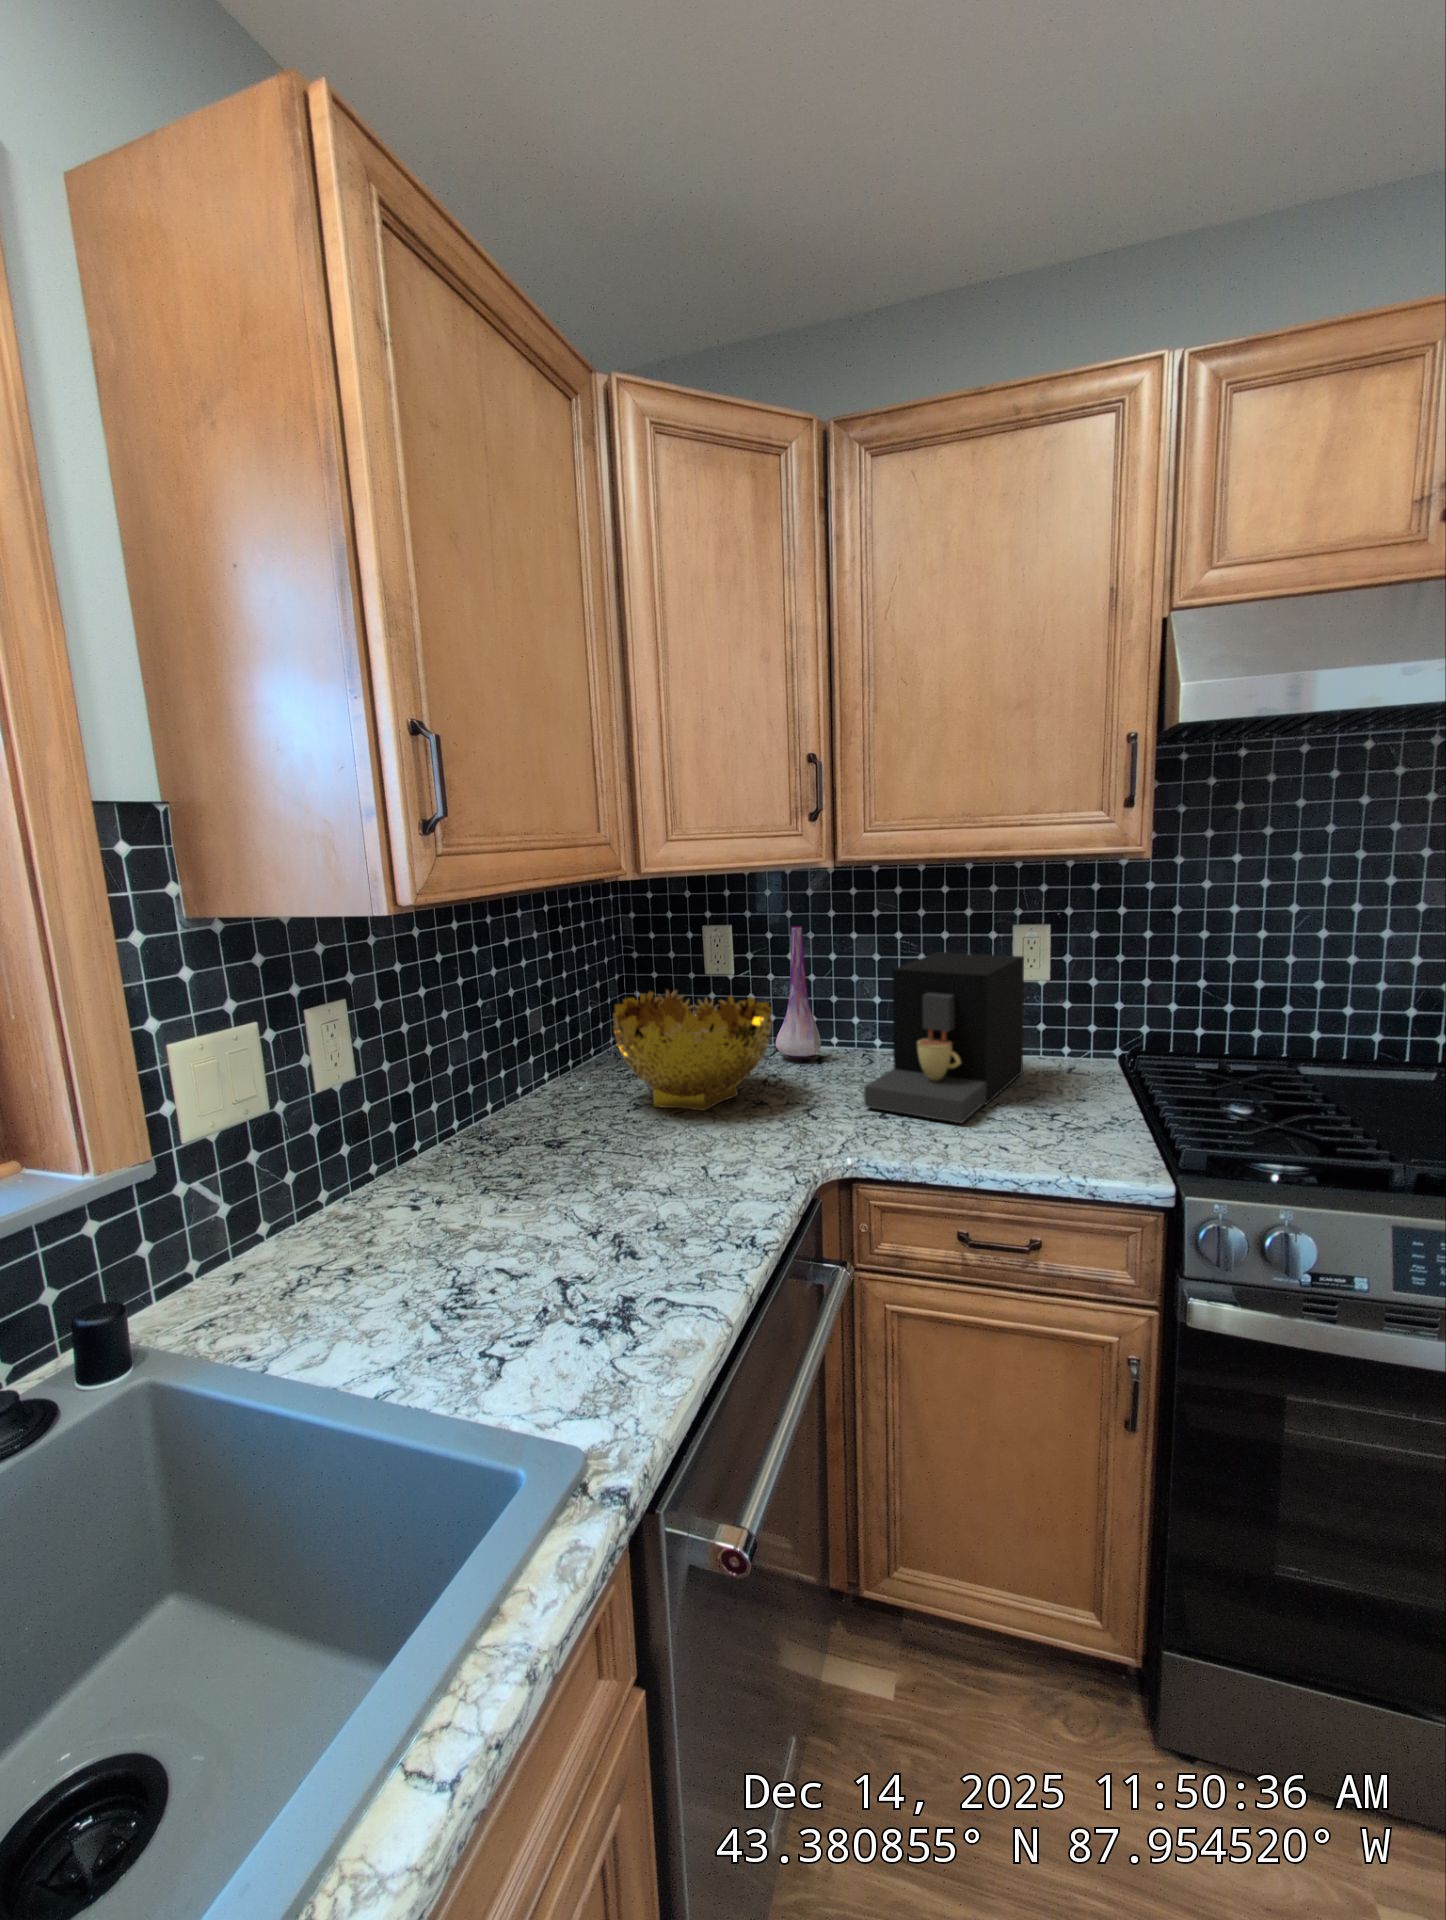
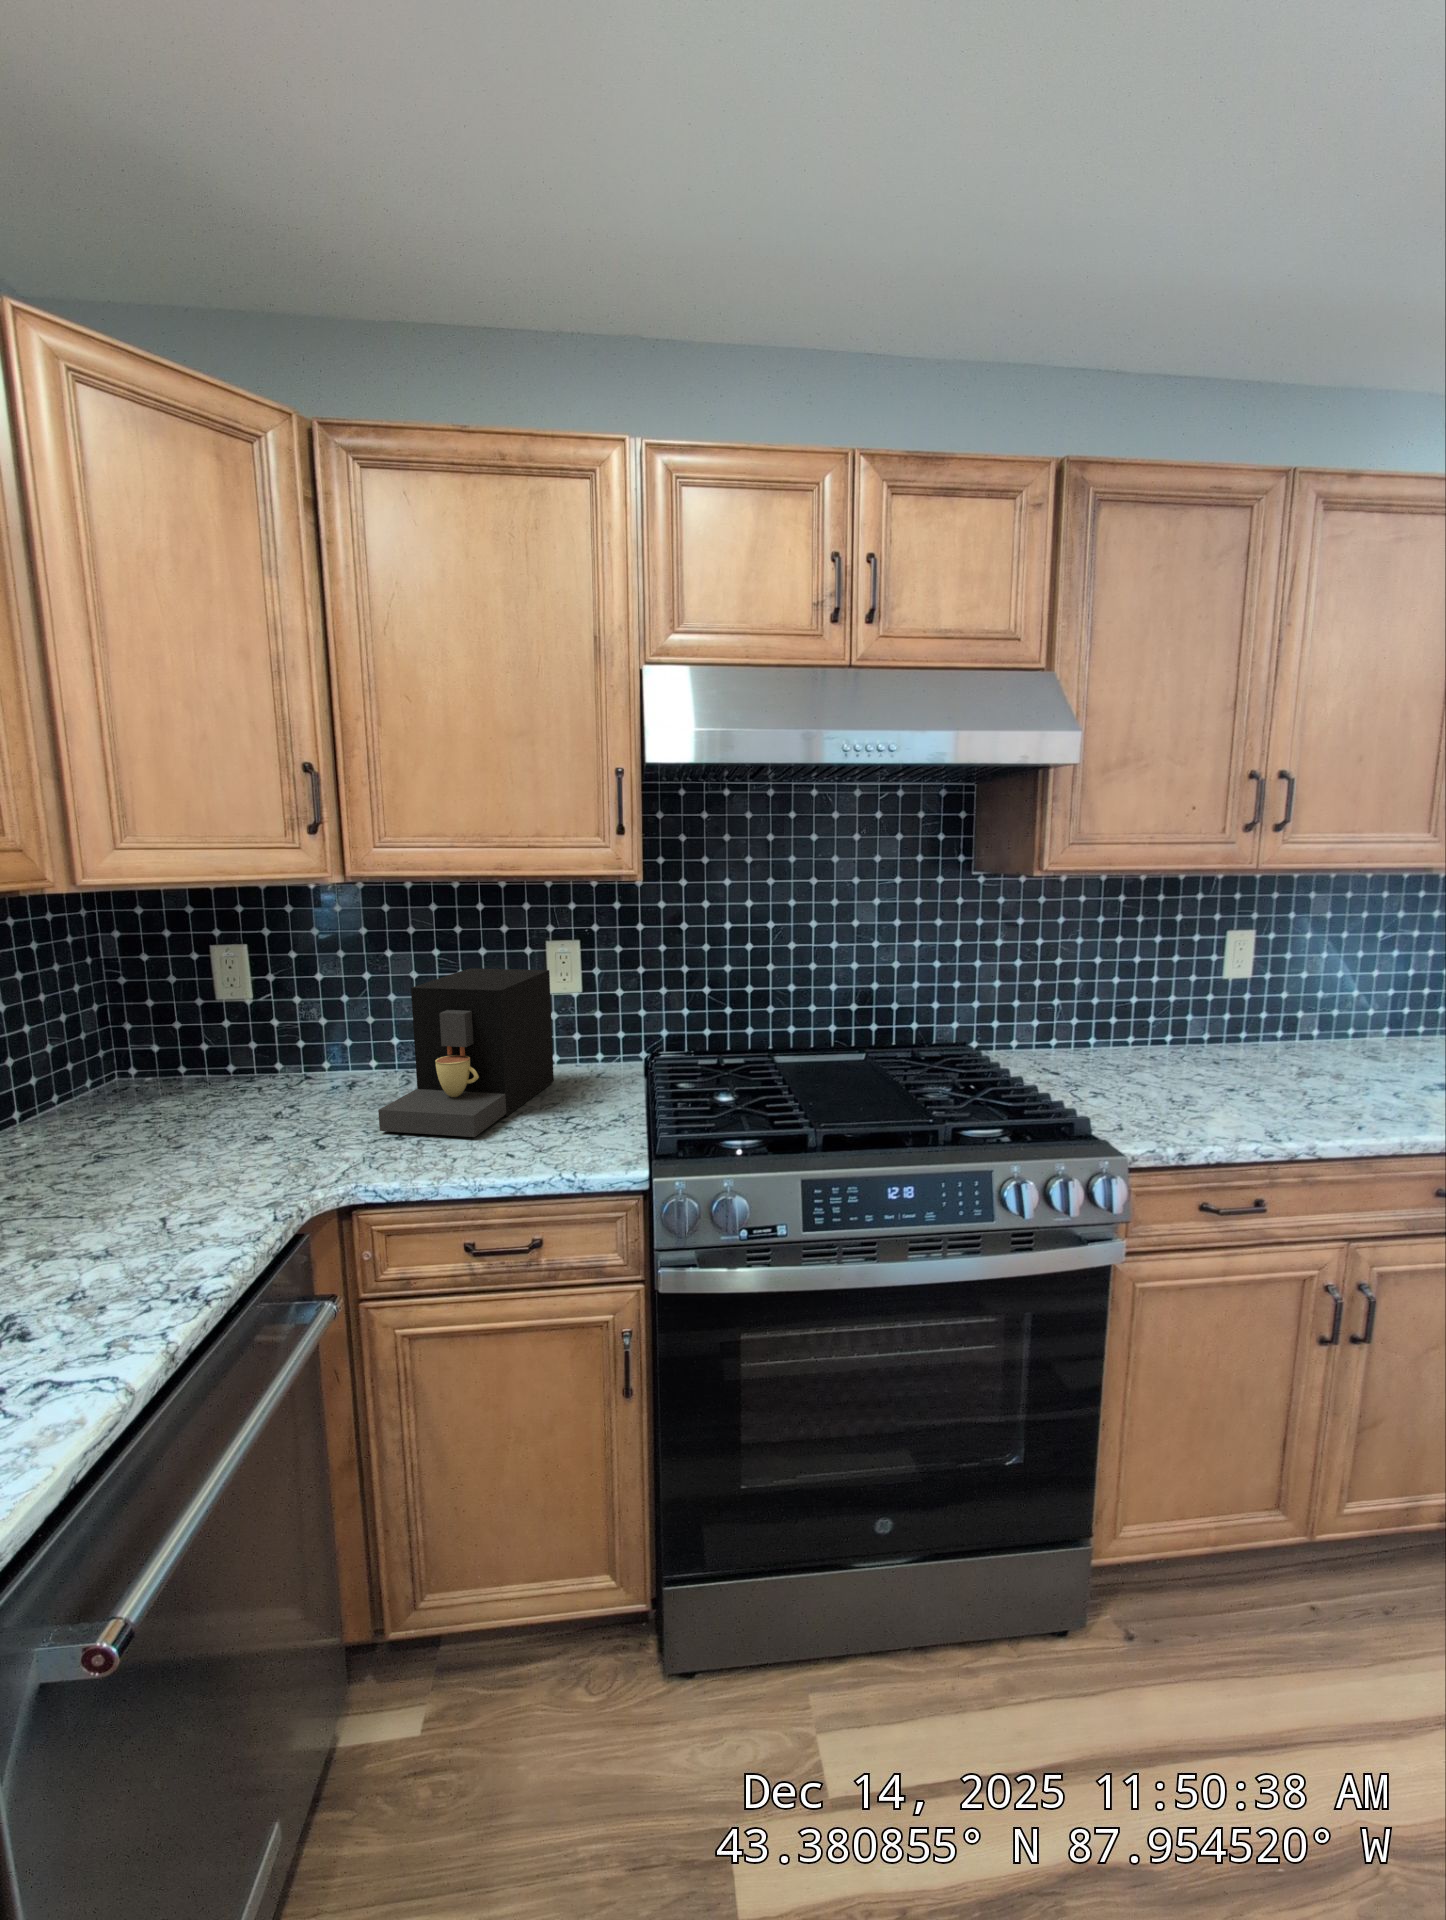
vase: present [775,926,821,1057] -> none [294,942,353,1085]
decorative bowl: present [613,990,772,1111] -> none [63,1020,276,1157]

